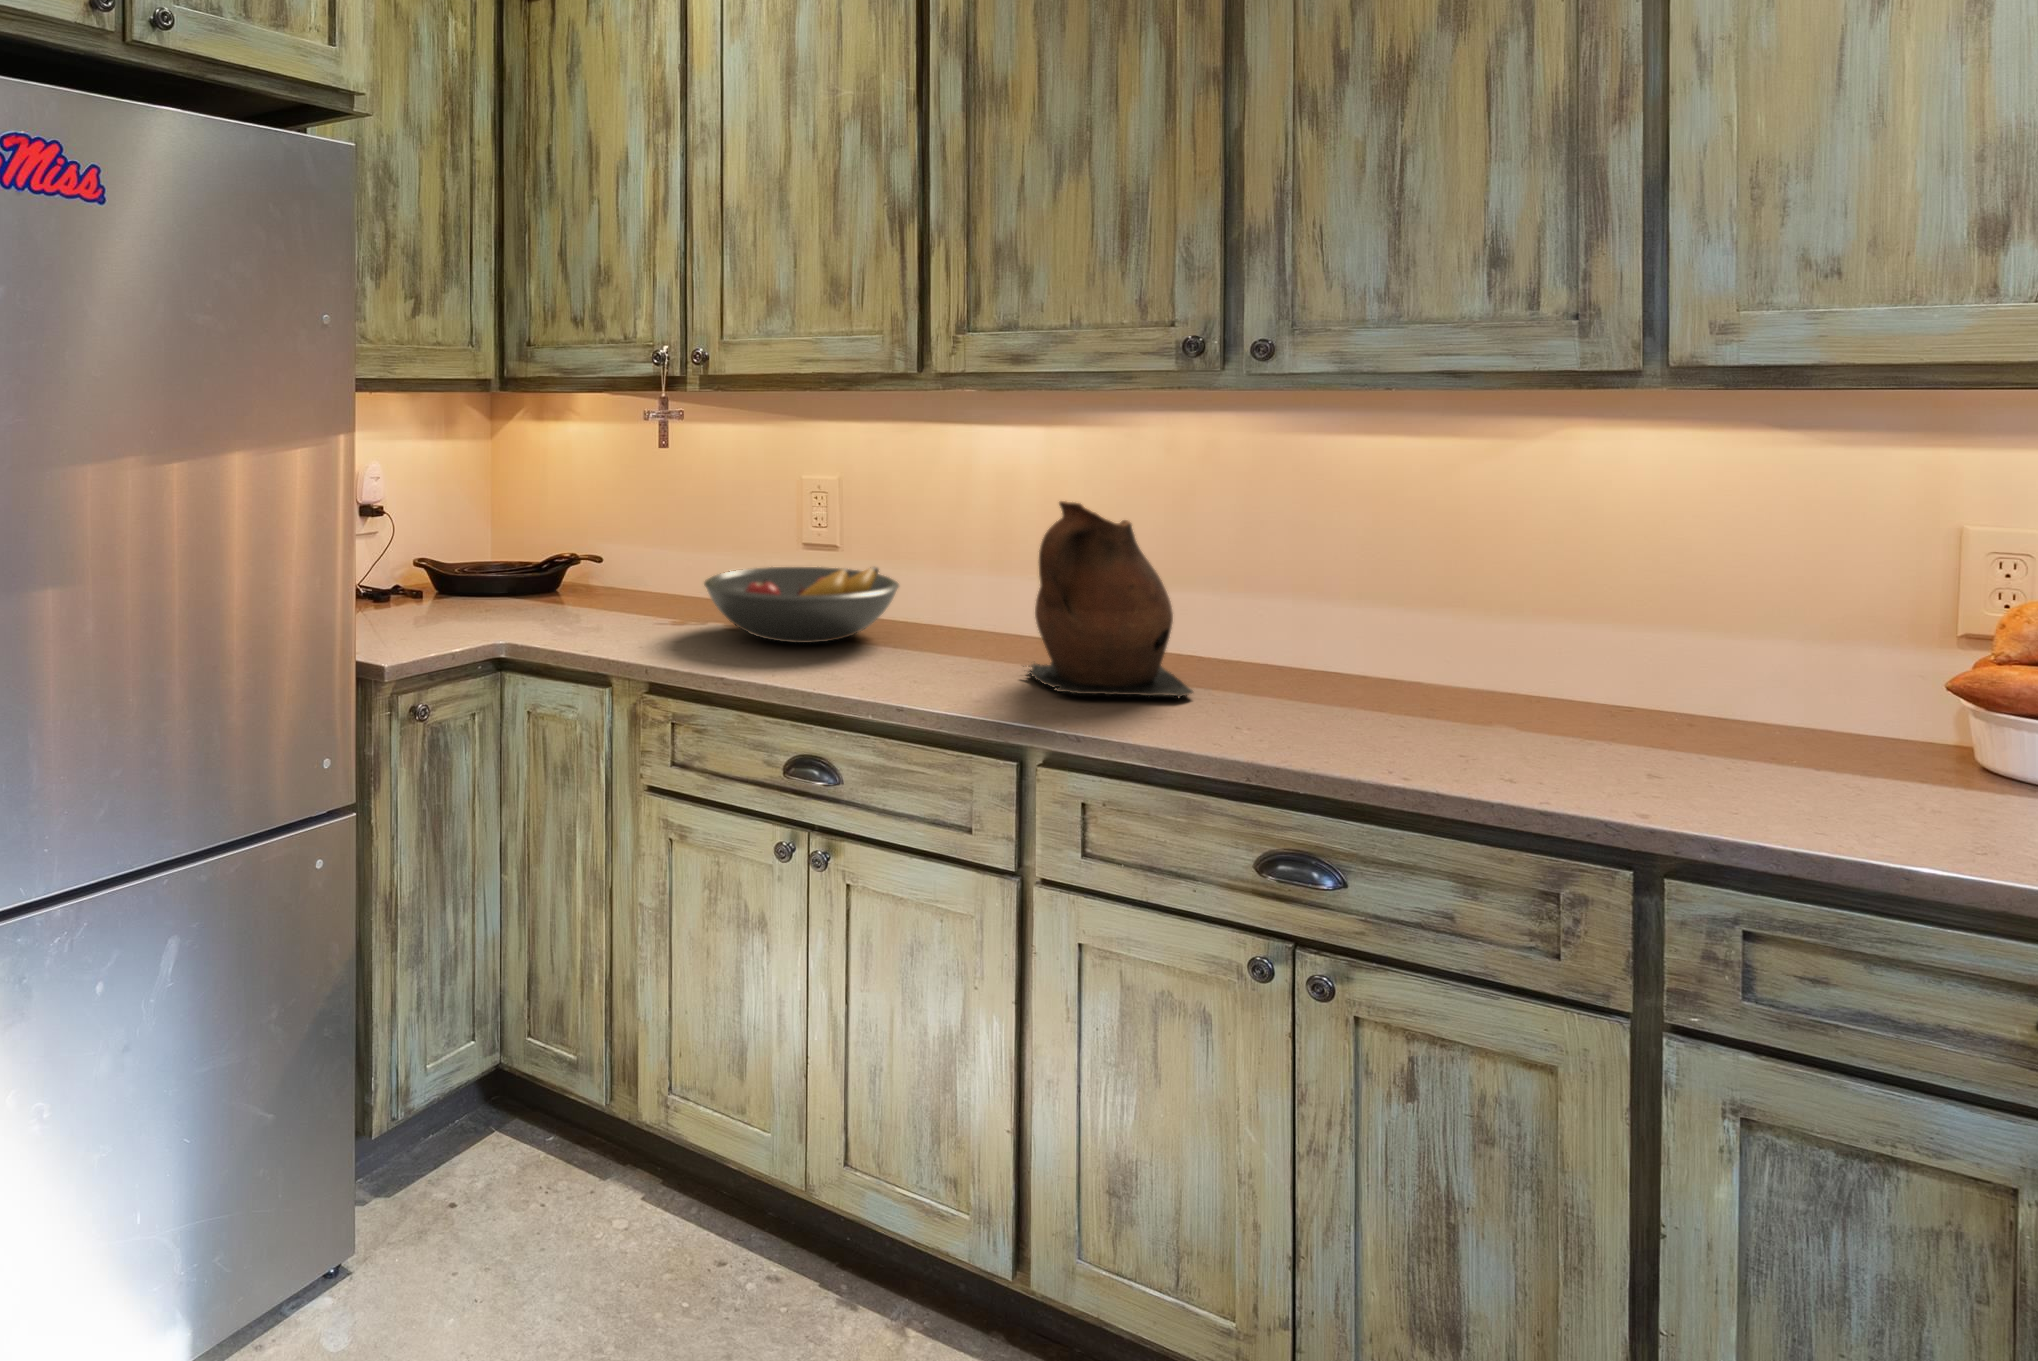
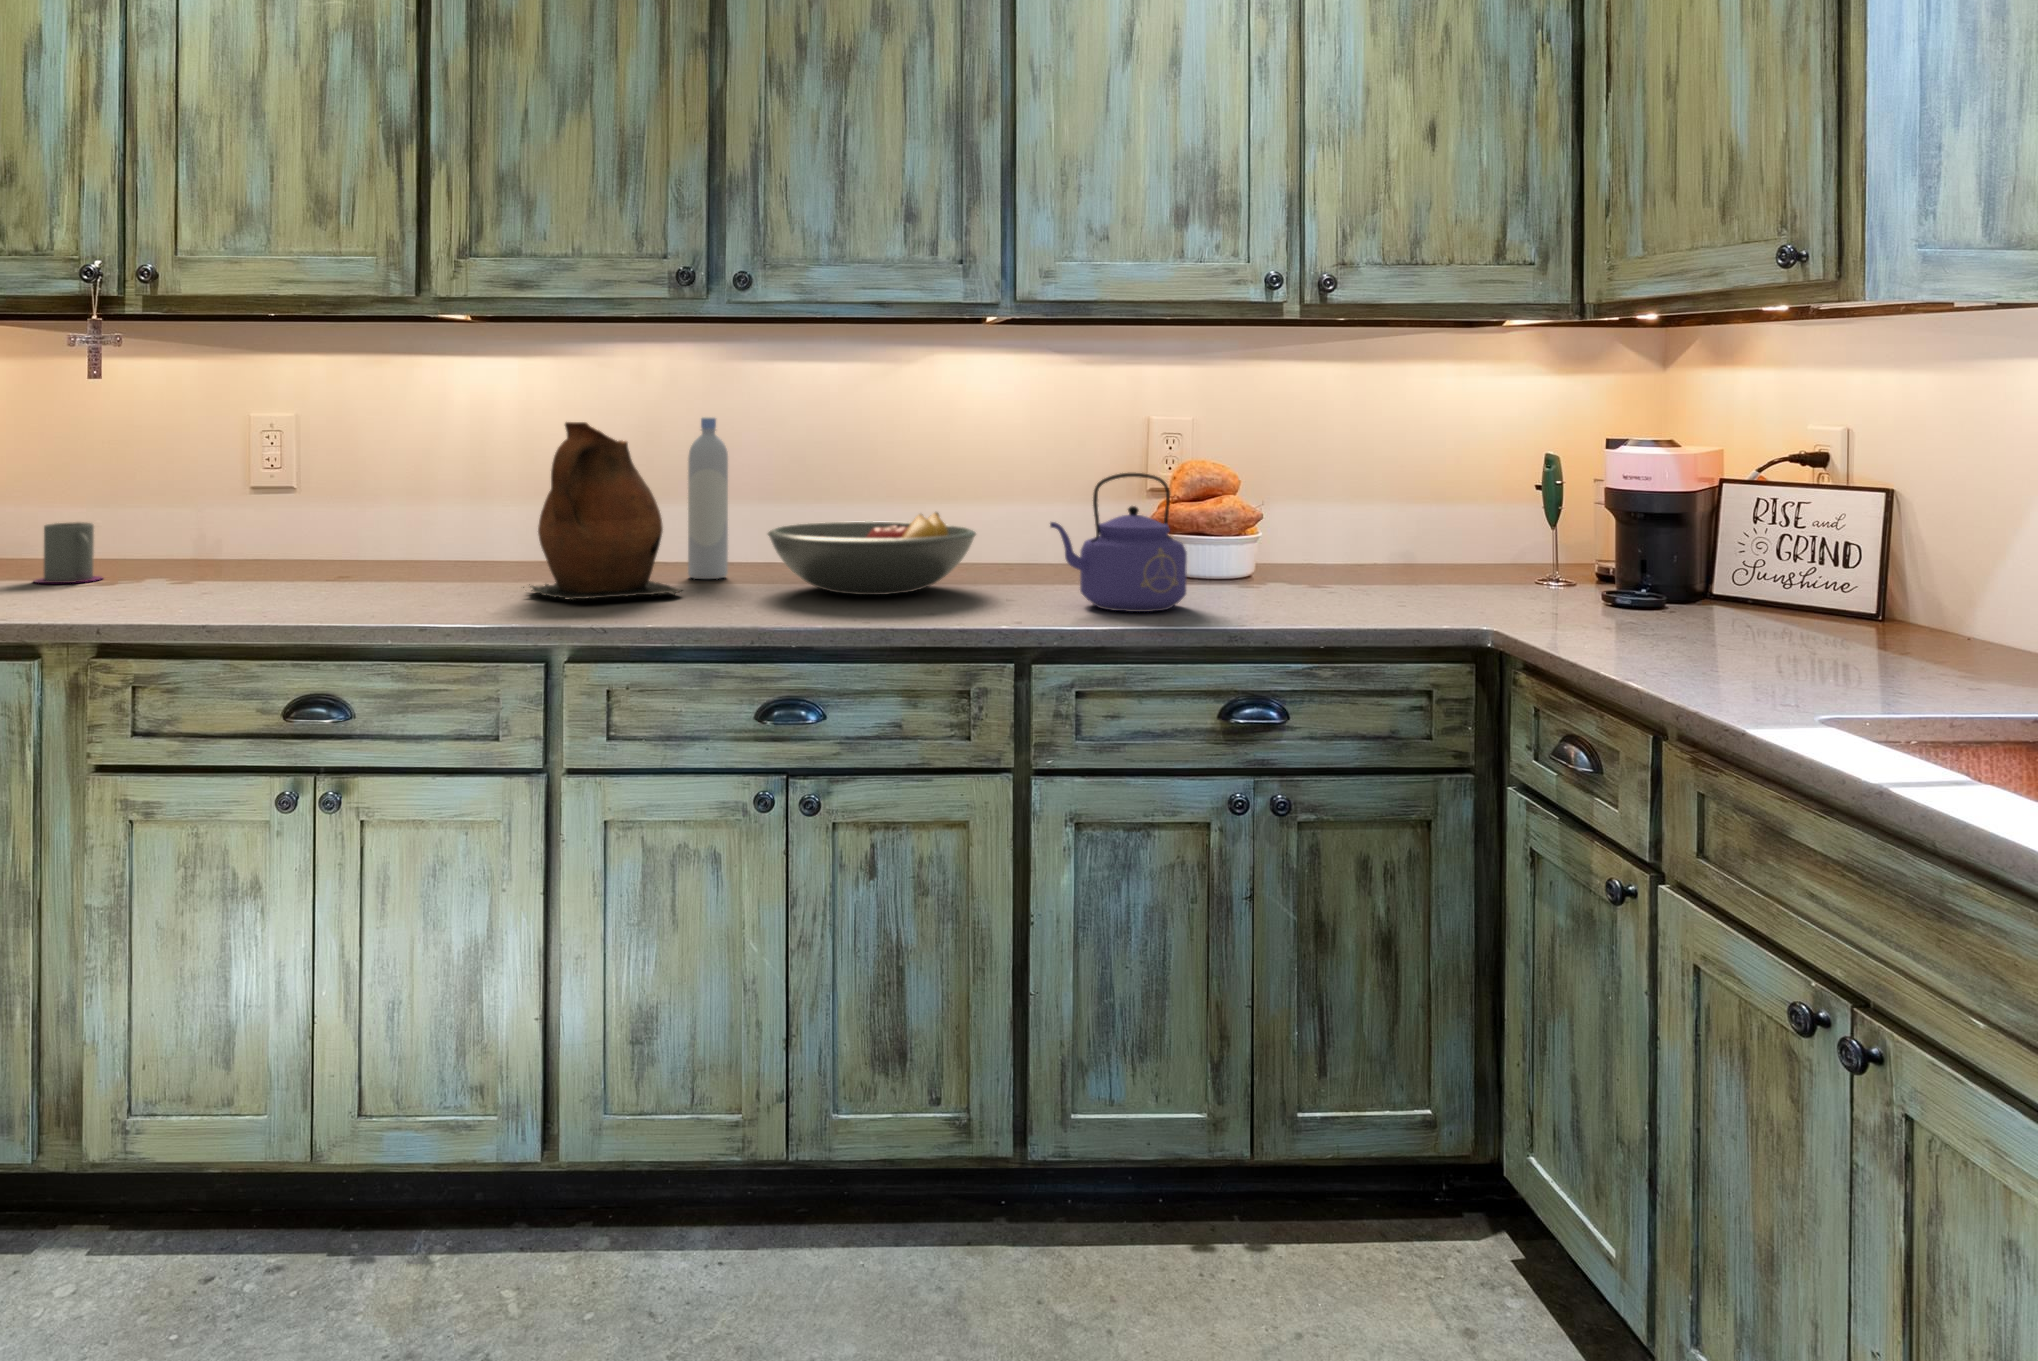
bottle: none [1219,491,1267,674] -> present [688,417,728,579]
mug: none [643,556,695,609] -> present [35,522,102,583]
fruit bowl: present [704,567,899,643] -> present [768,512,976,595]
kettle: none [1708,621,1979,837] -> present [1050,473,1187,612]

